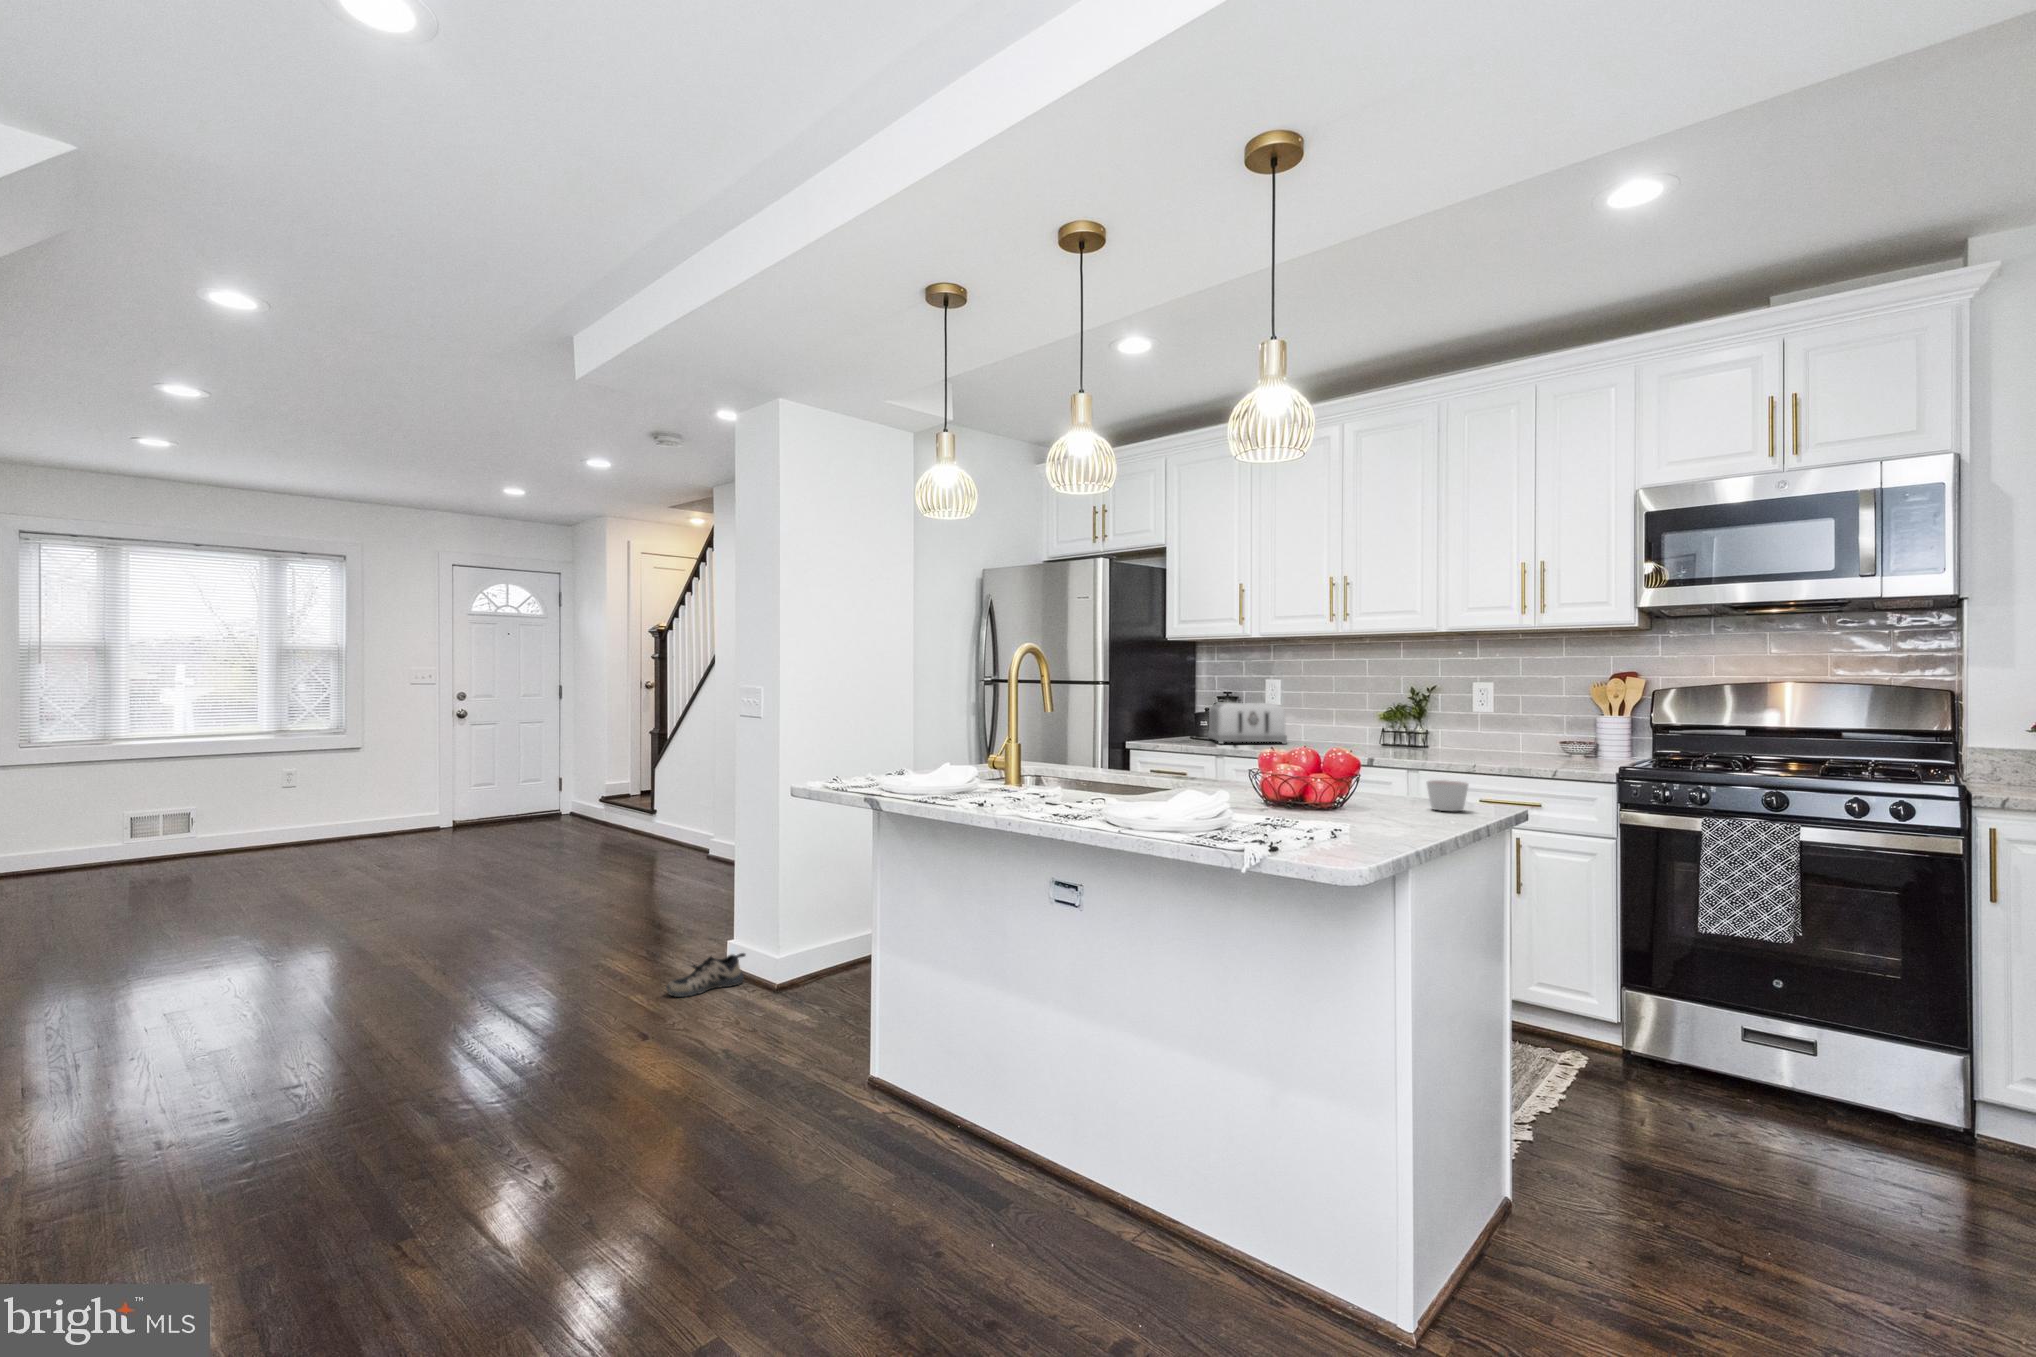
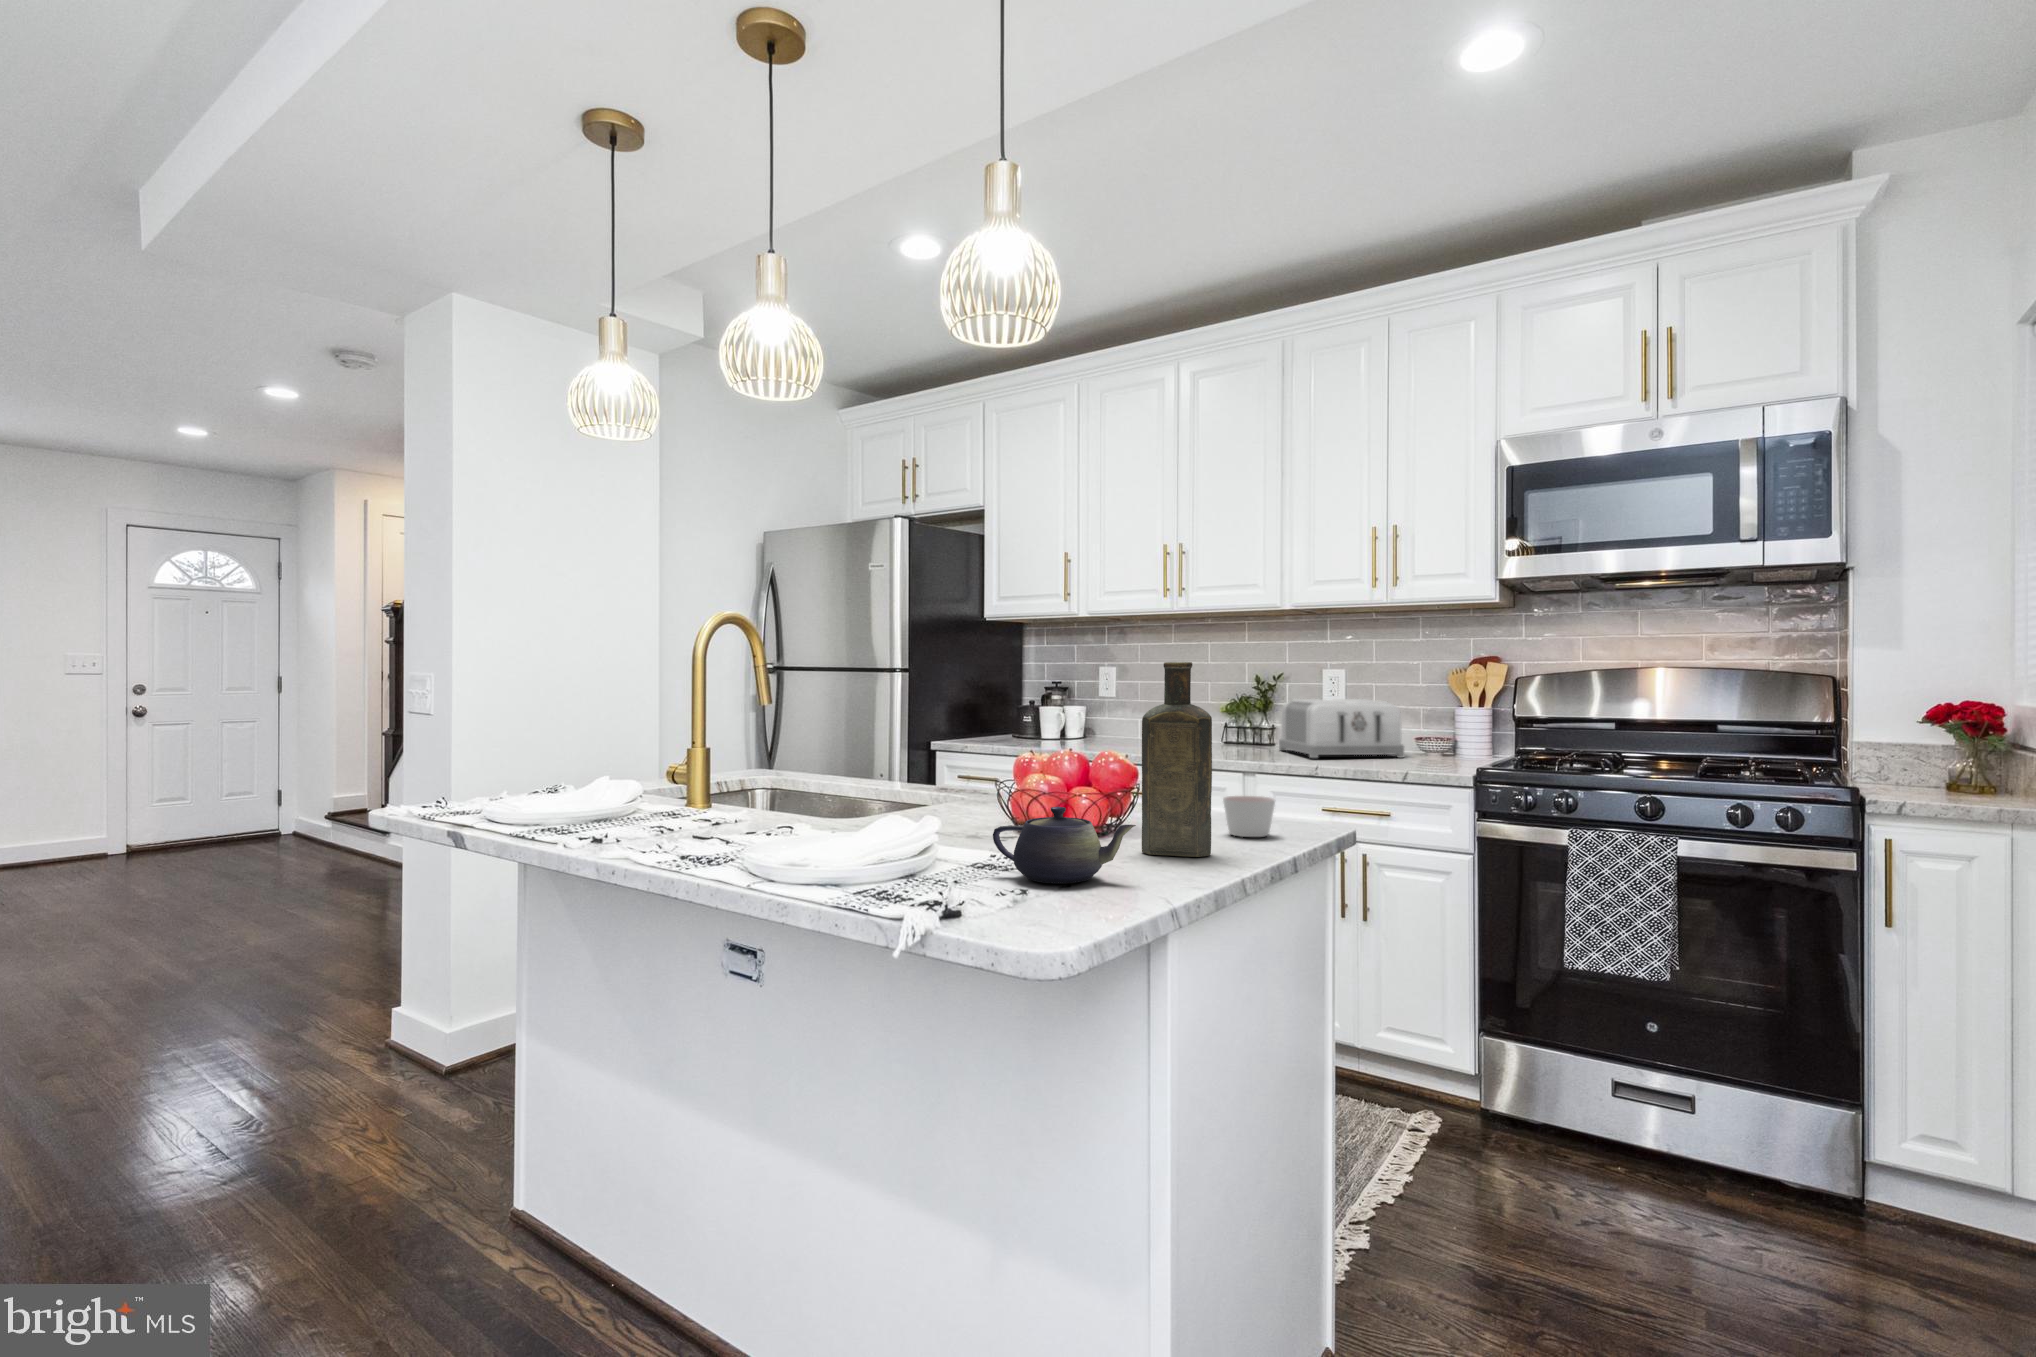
bottle: none [1366,679,1428,822] -> present [1142,662,1212,857]
toaster: present [1208,703,1287,744] -> present [1279,699,1404,758]
teapot: none [1277,782,1386,835] -> present [993,807,1136,883]
shoe: present [666,953,745,997] -> none [292,1025,415,1091]

